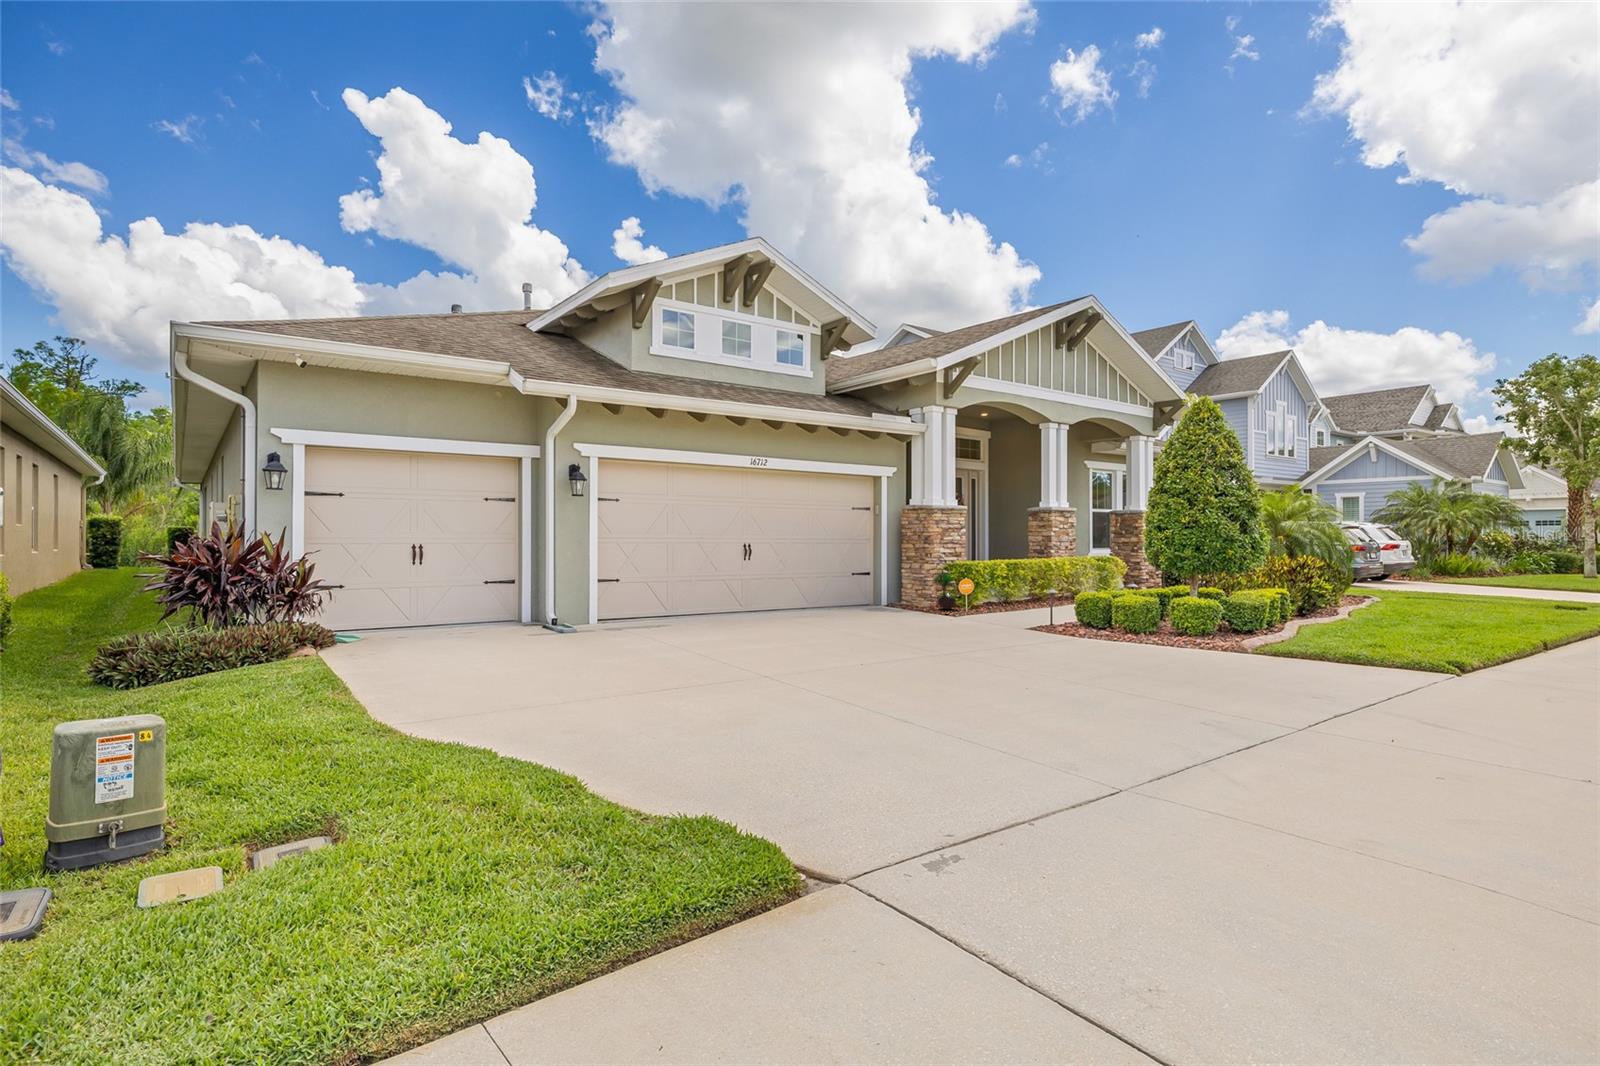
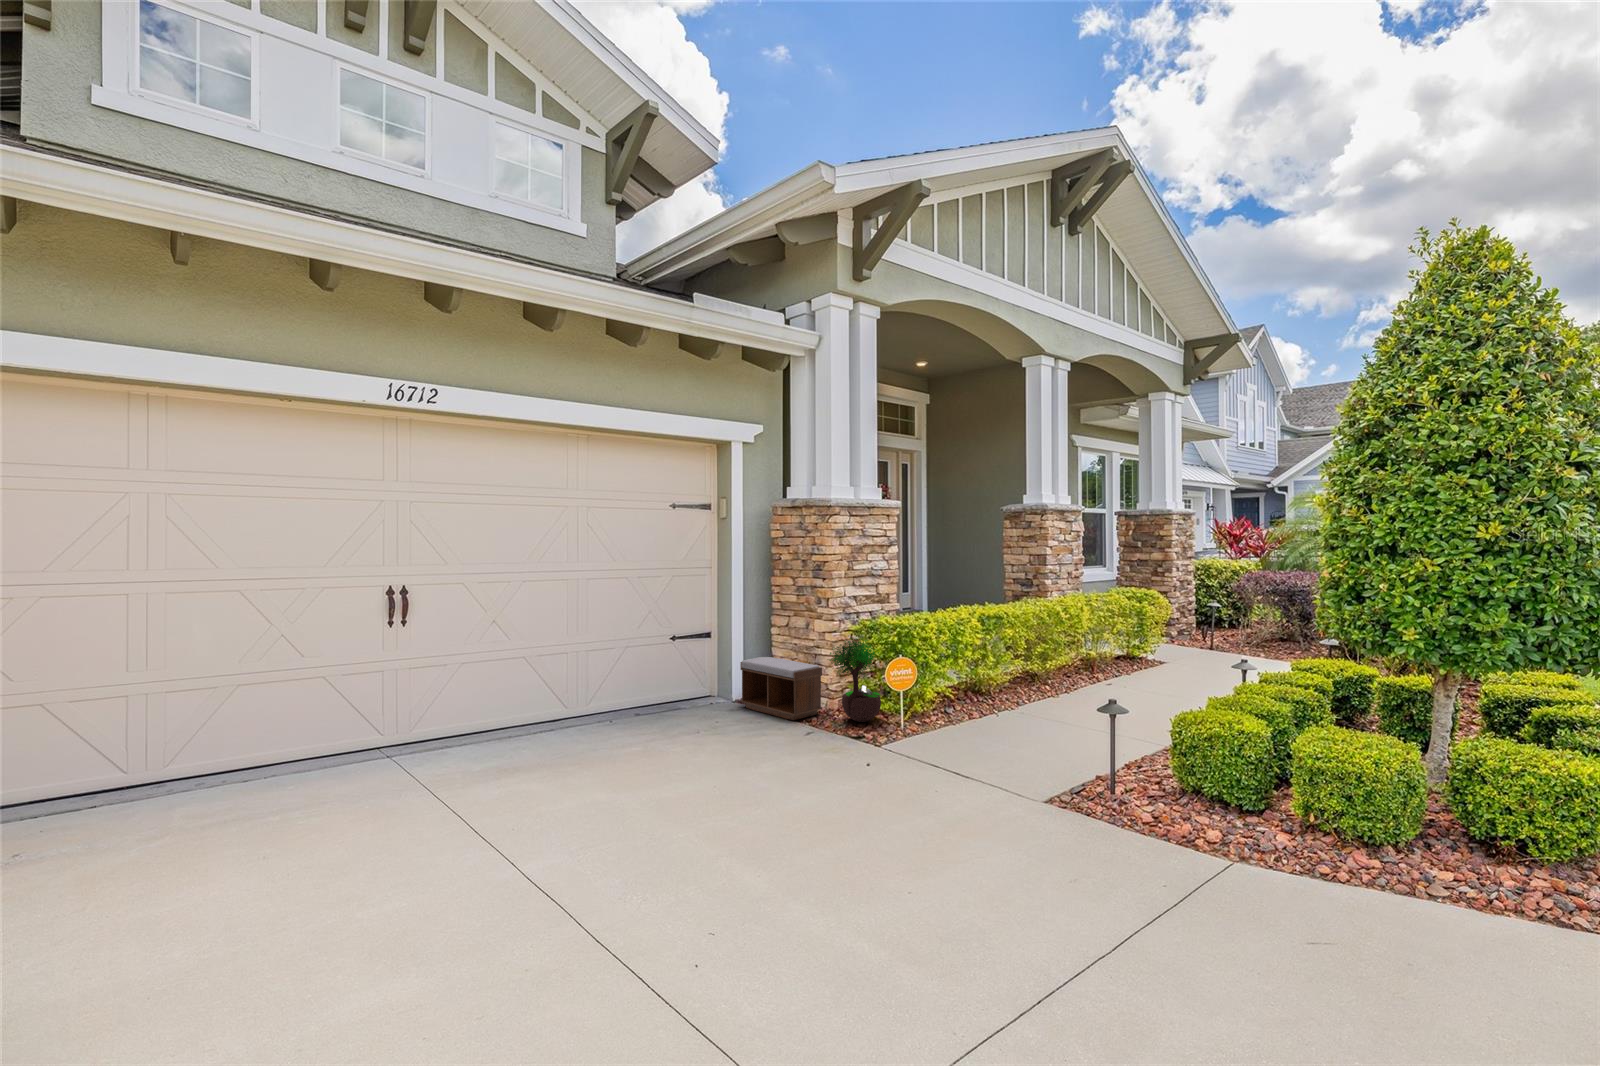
bench: none [888,583,928,609] -> present [740,657,822,720]

